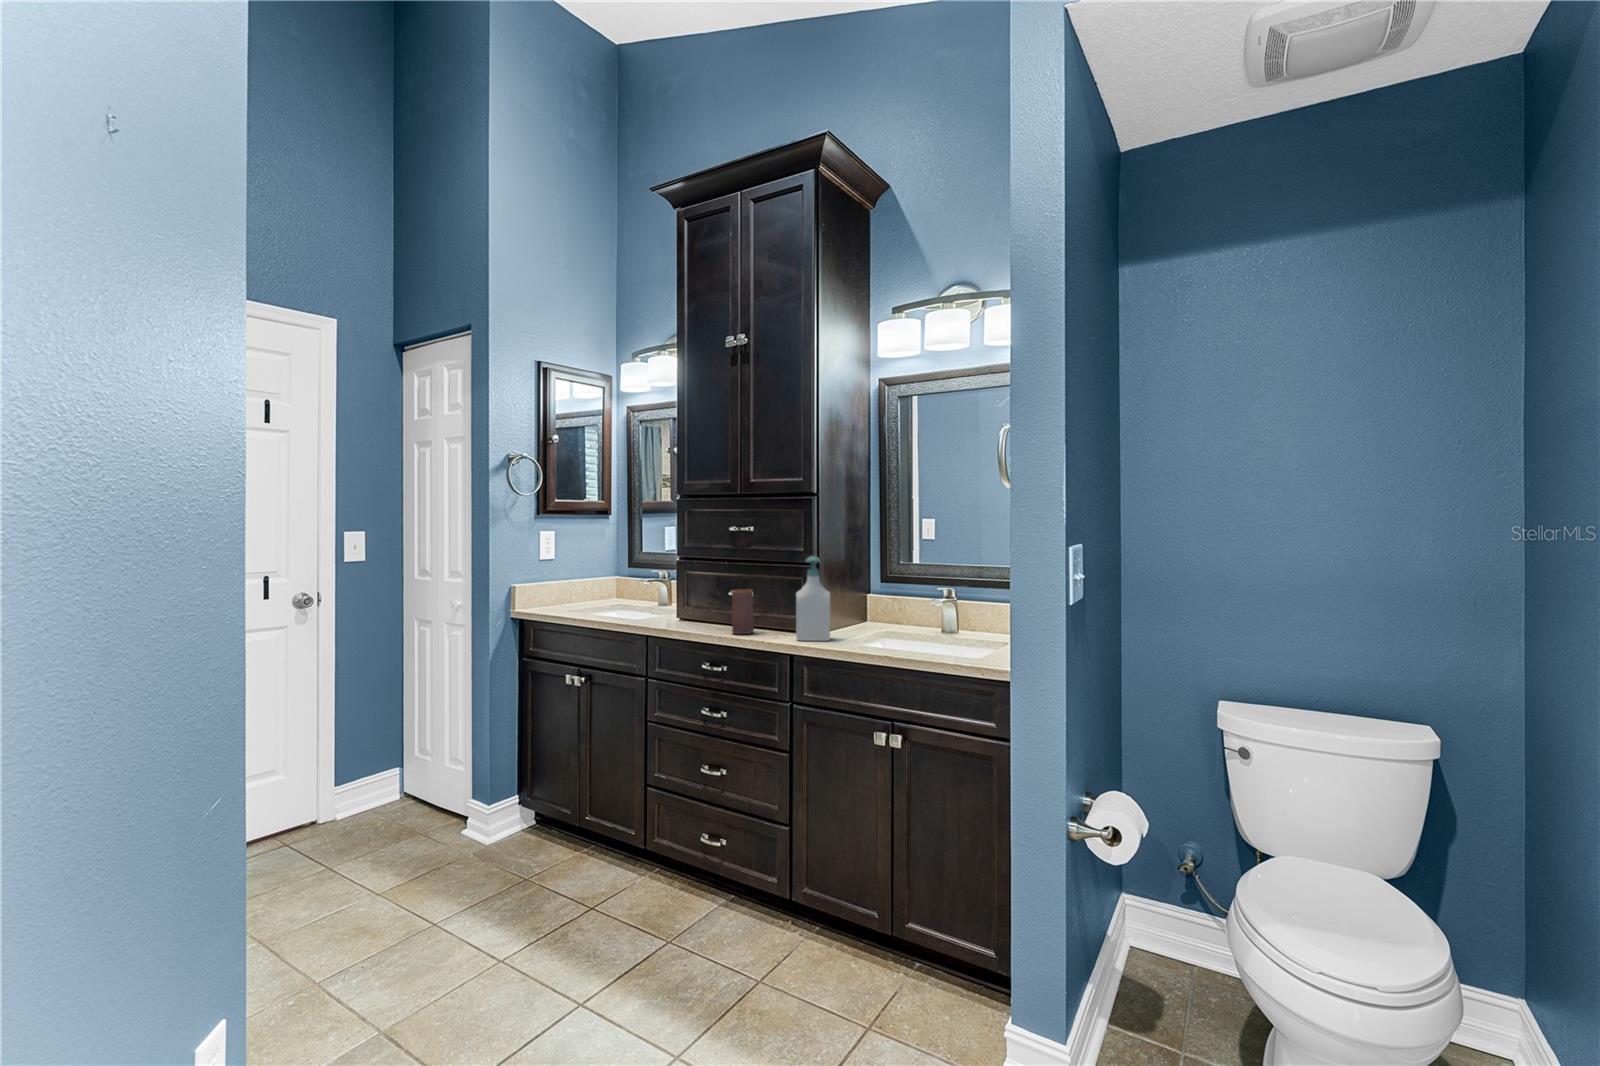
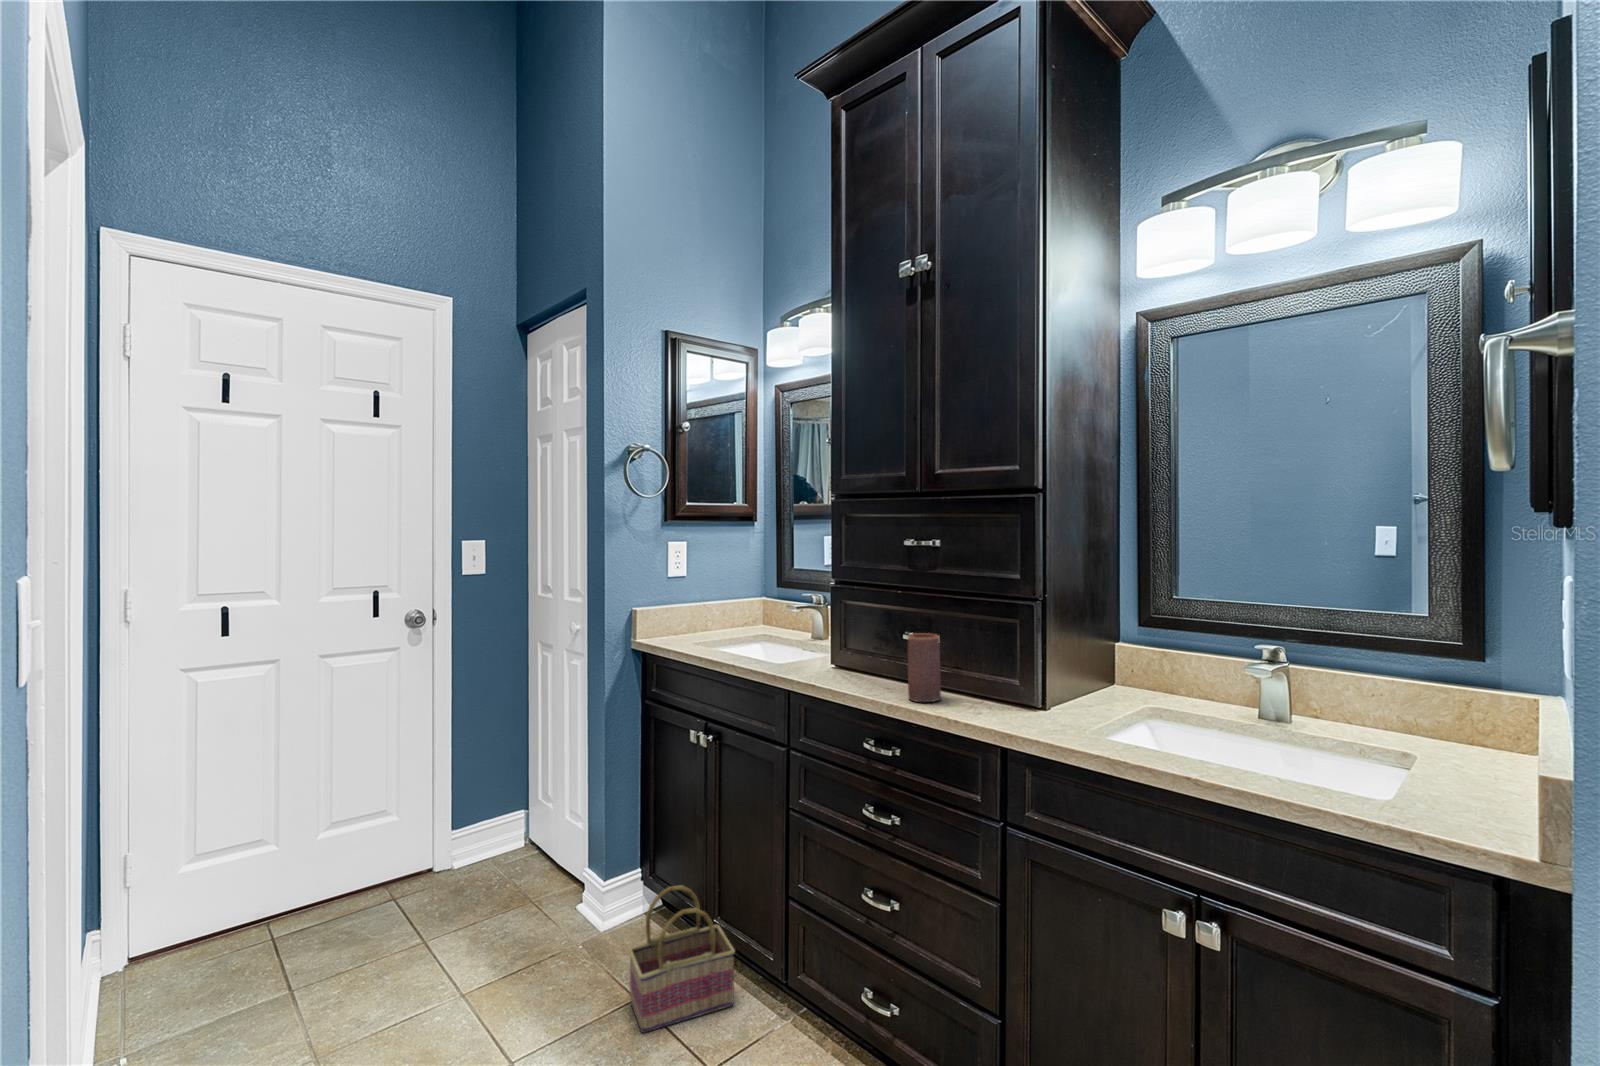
soap bottle: present [796,556,830,641] -> none [1010,590,1066,726]
basket: none [521,790,605,894] -> present [629,885,735,1033]

